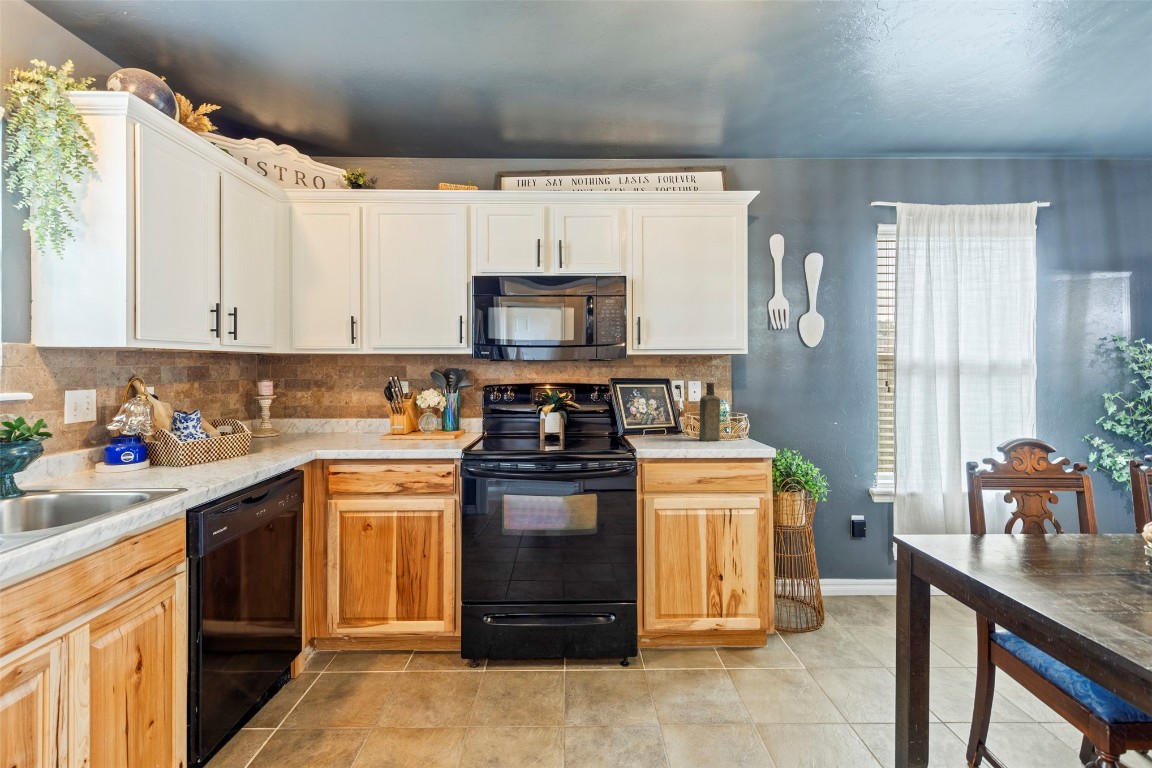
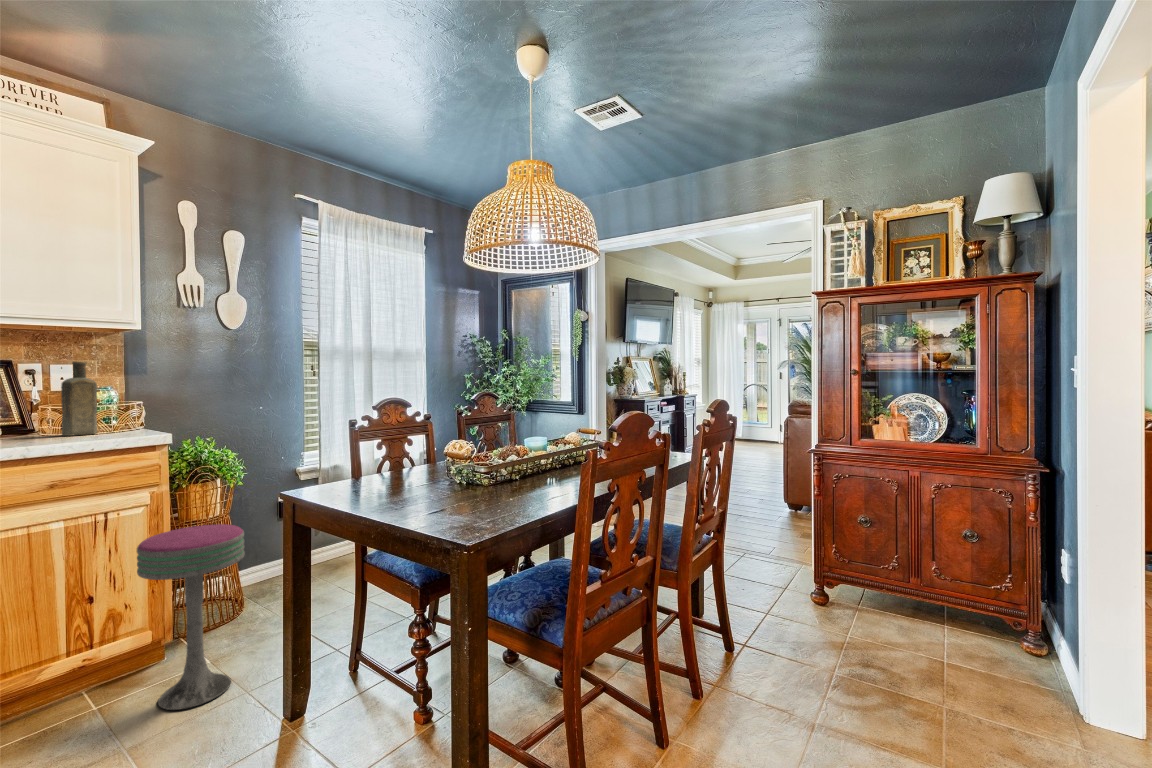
bar stool: none [755,537,842,709] -> present [137,524,245,710]

